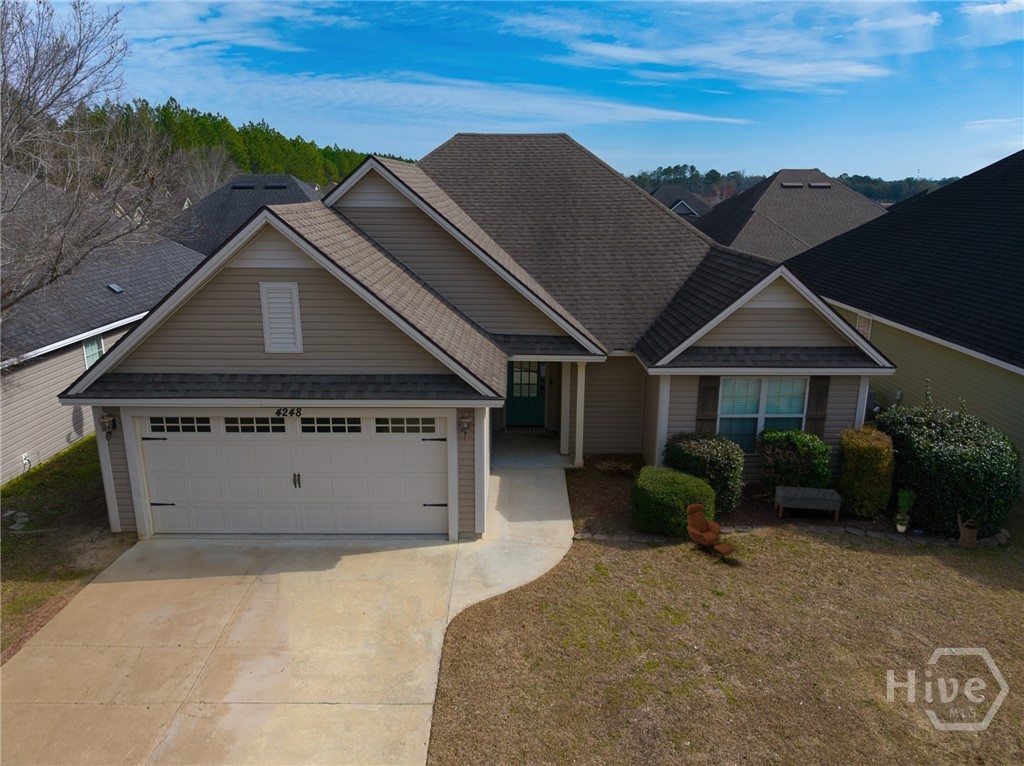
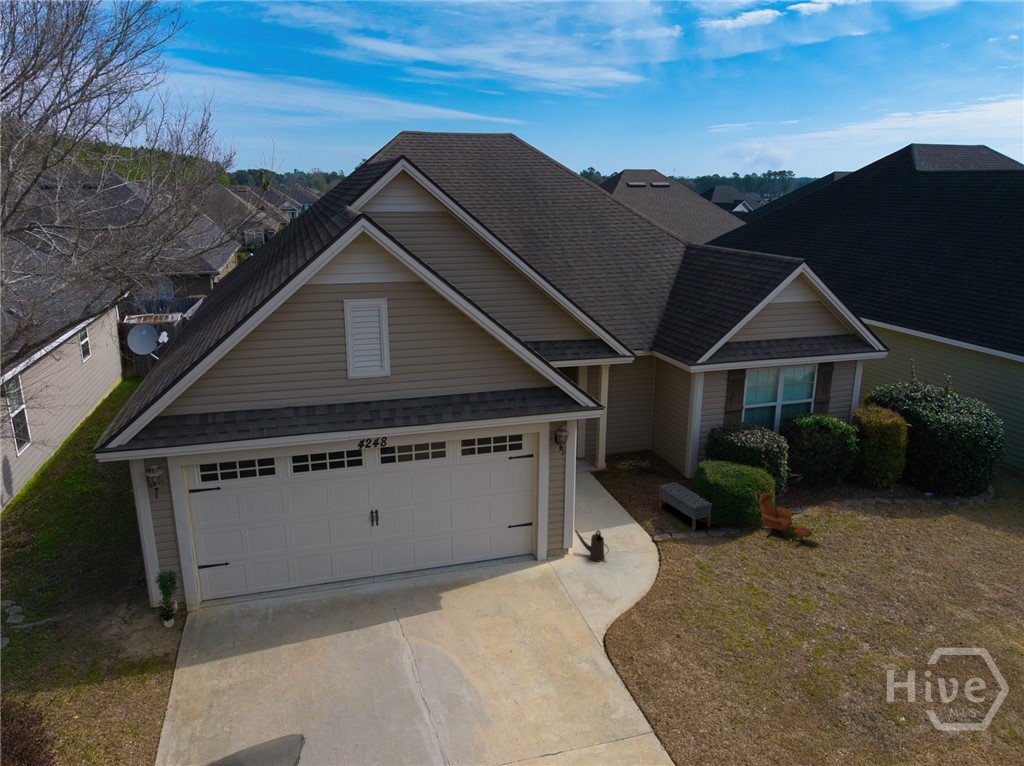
bench: present [775,486,842,522] -> present [659,482,712,531]
potted plant: present [894,489,915,532] -> present [155,570,178,628]
watering can: present [957,514,978,550] -> present [575,530,609,562]

